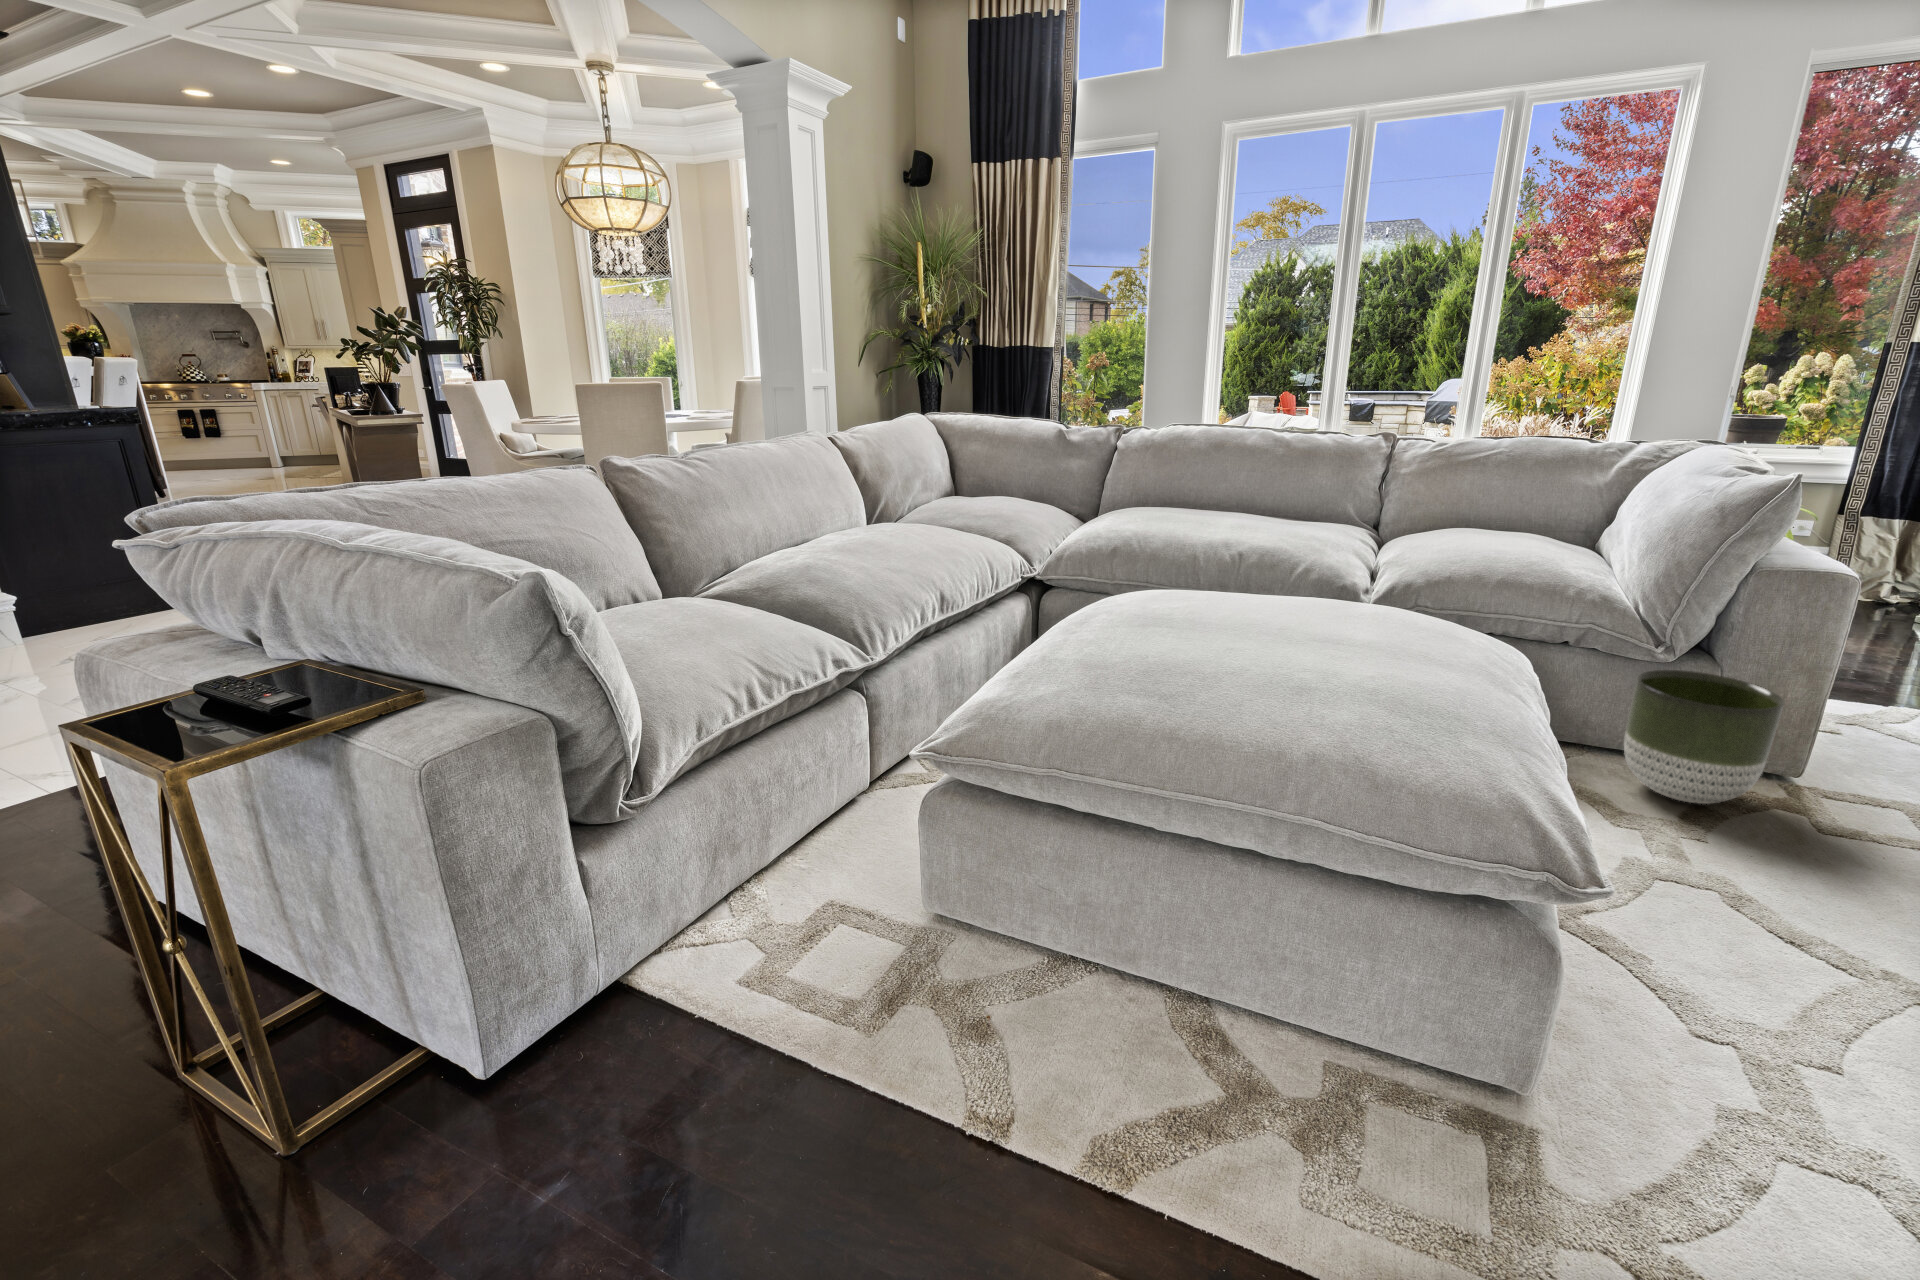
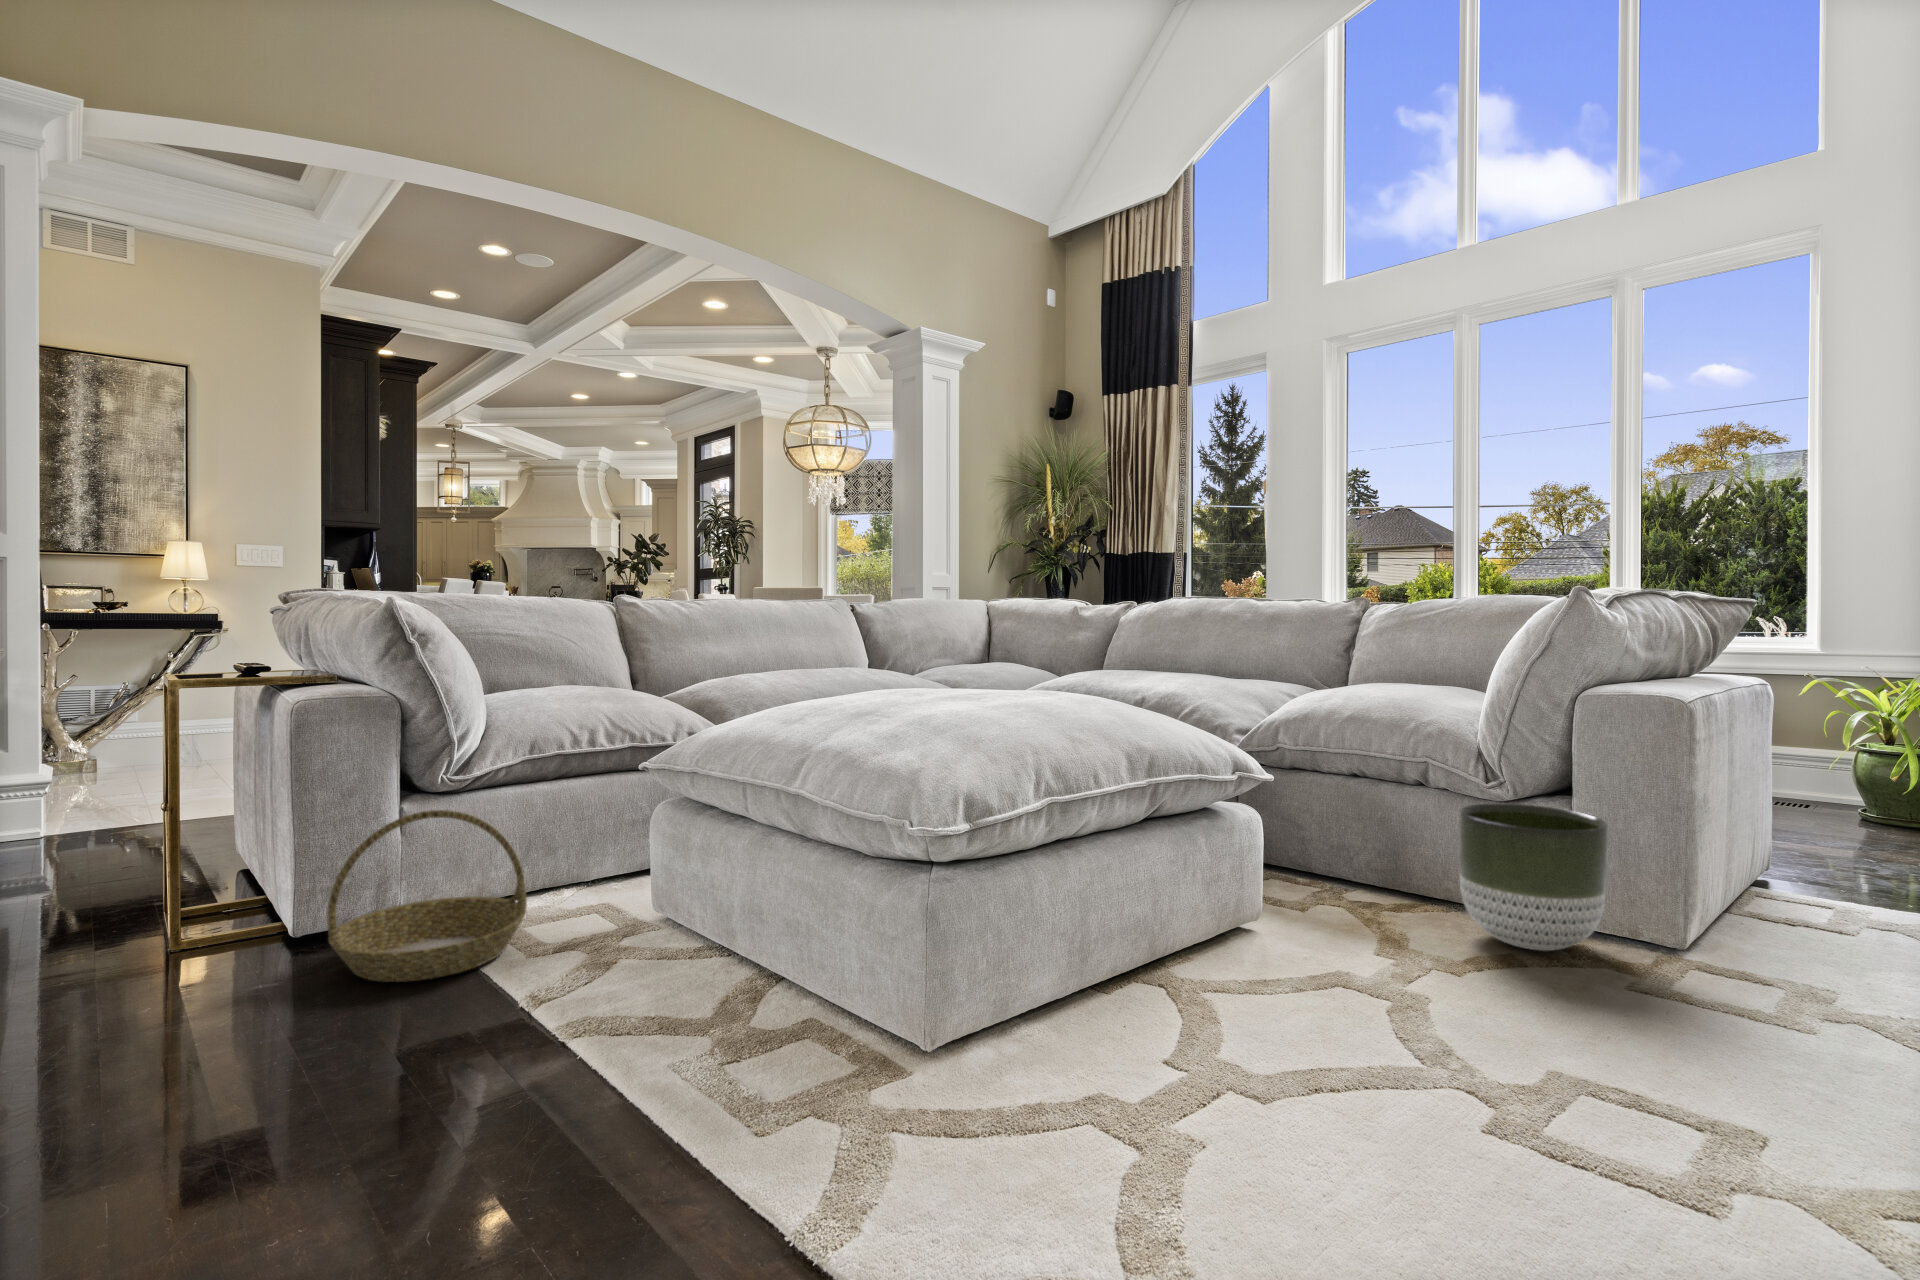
basket: none [581,868,825,1123] -> present [328,810,527,982]

